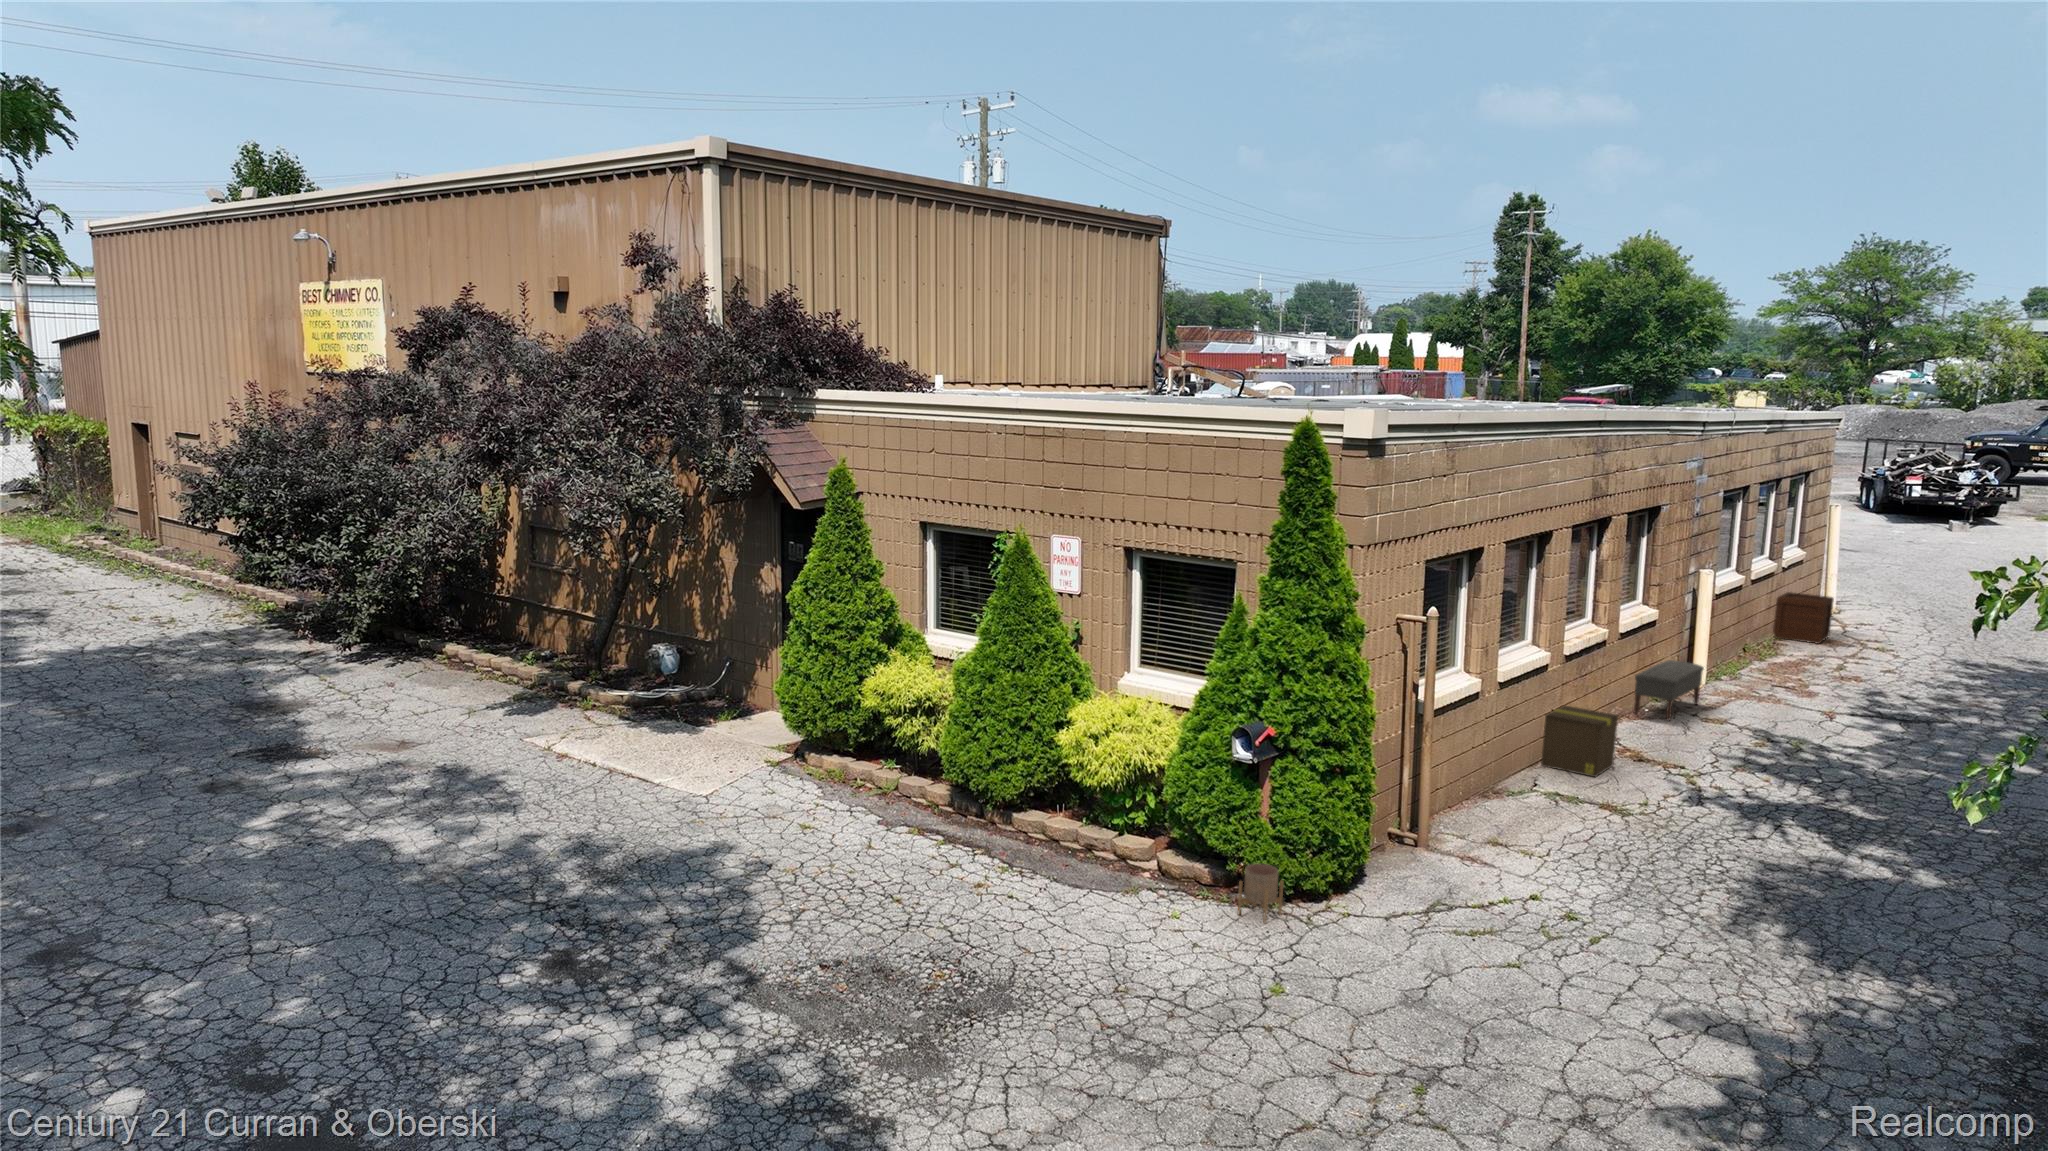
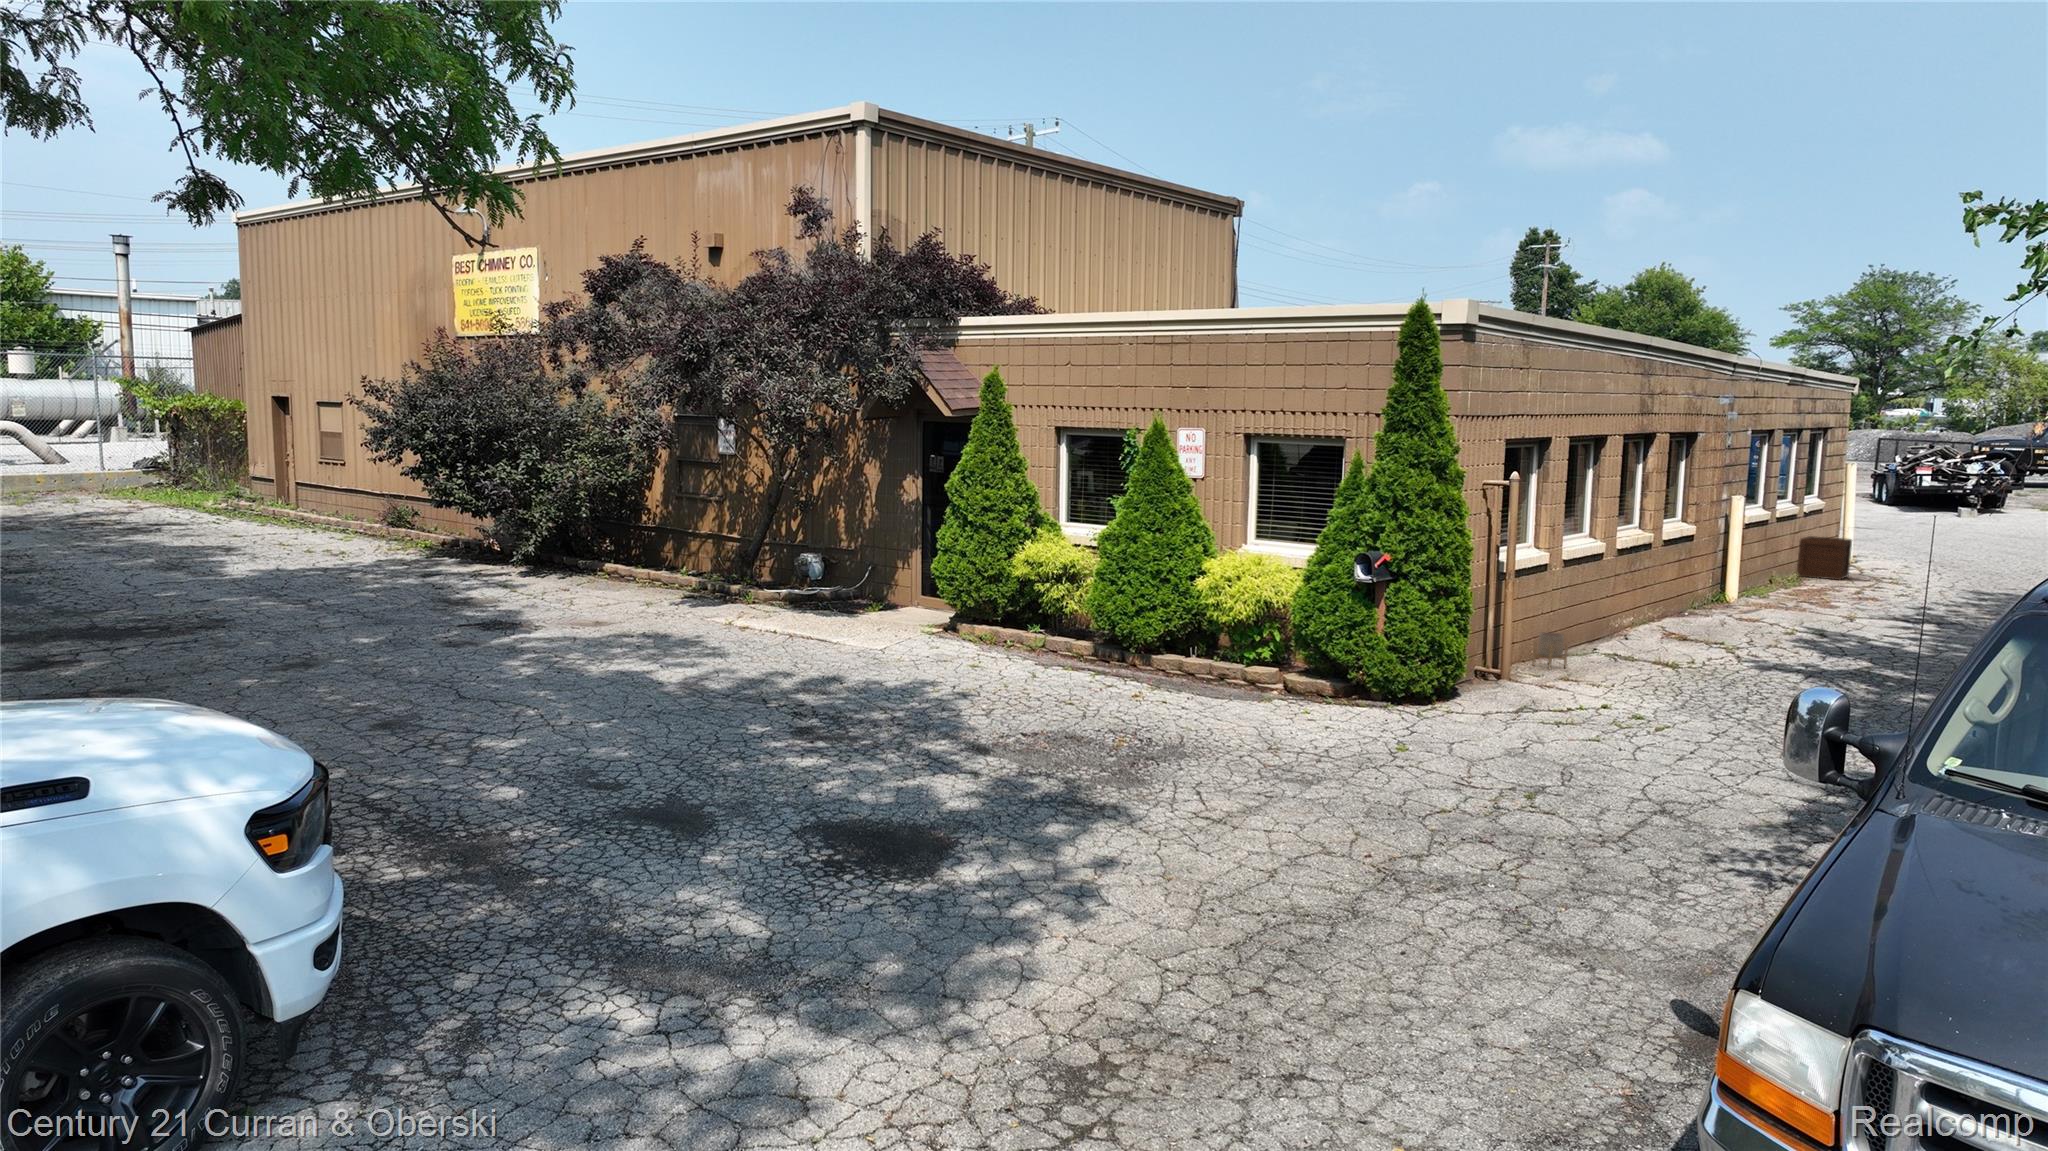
bench: present [1634,660,1704,721] -> none [1676,573,1738,620]
cardboard box: present [1541,706,1618,777] -> none [1600,592,1667,648]
planter: present [1238,863,1283,923] -> present [1532,632,1568,669]

